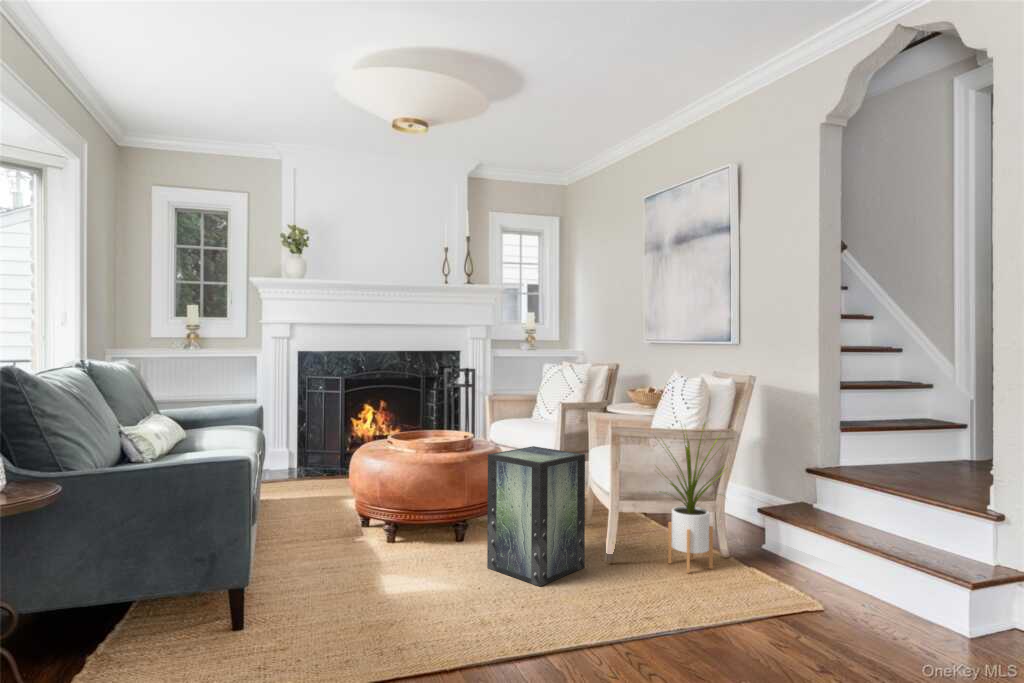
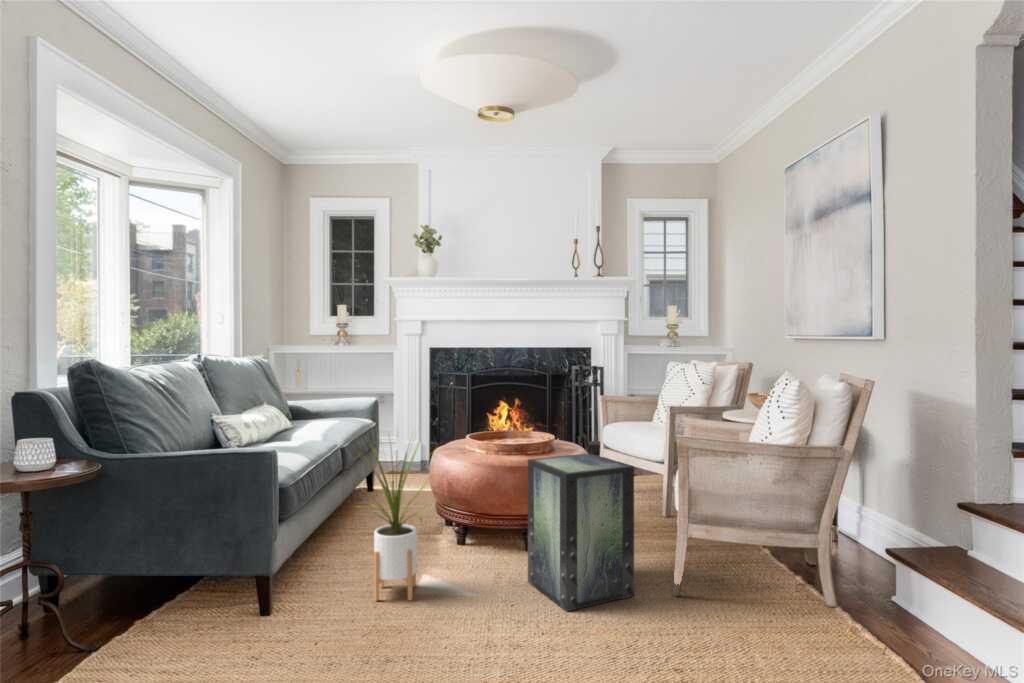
house plant: present [668,430,723,573] -> present [366,441,430,601]

